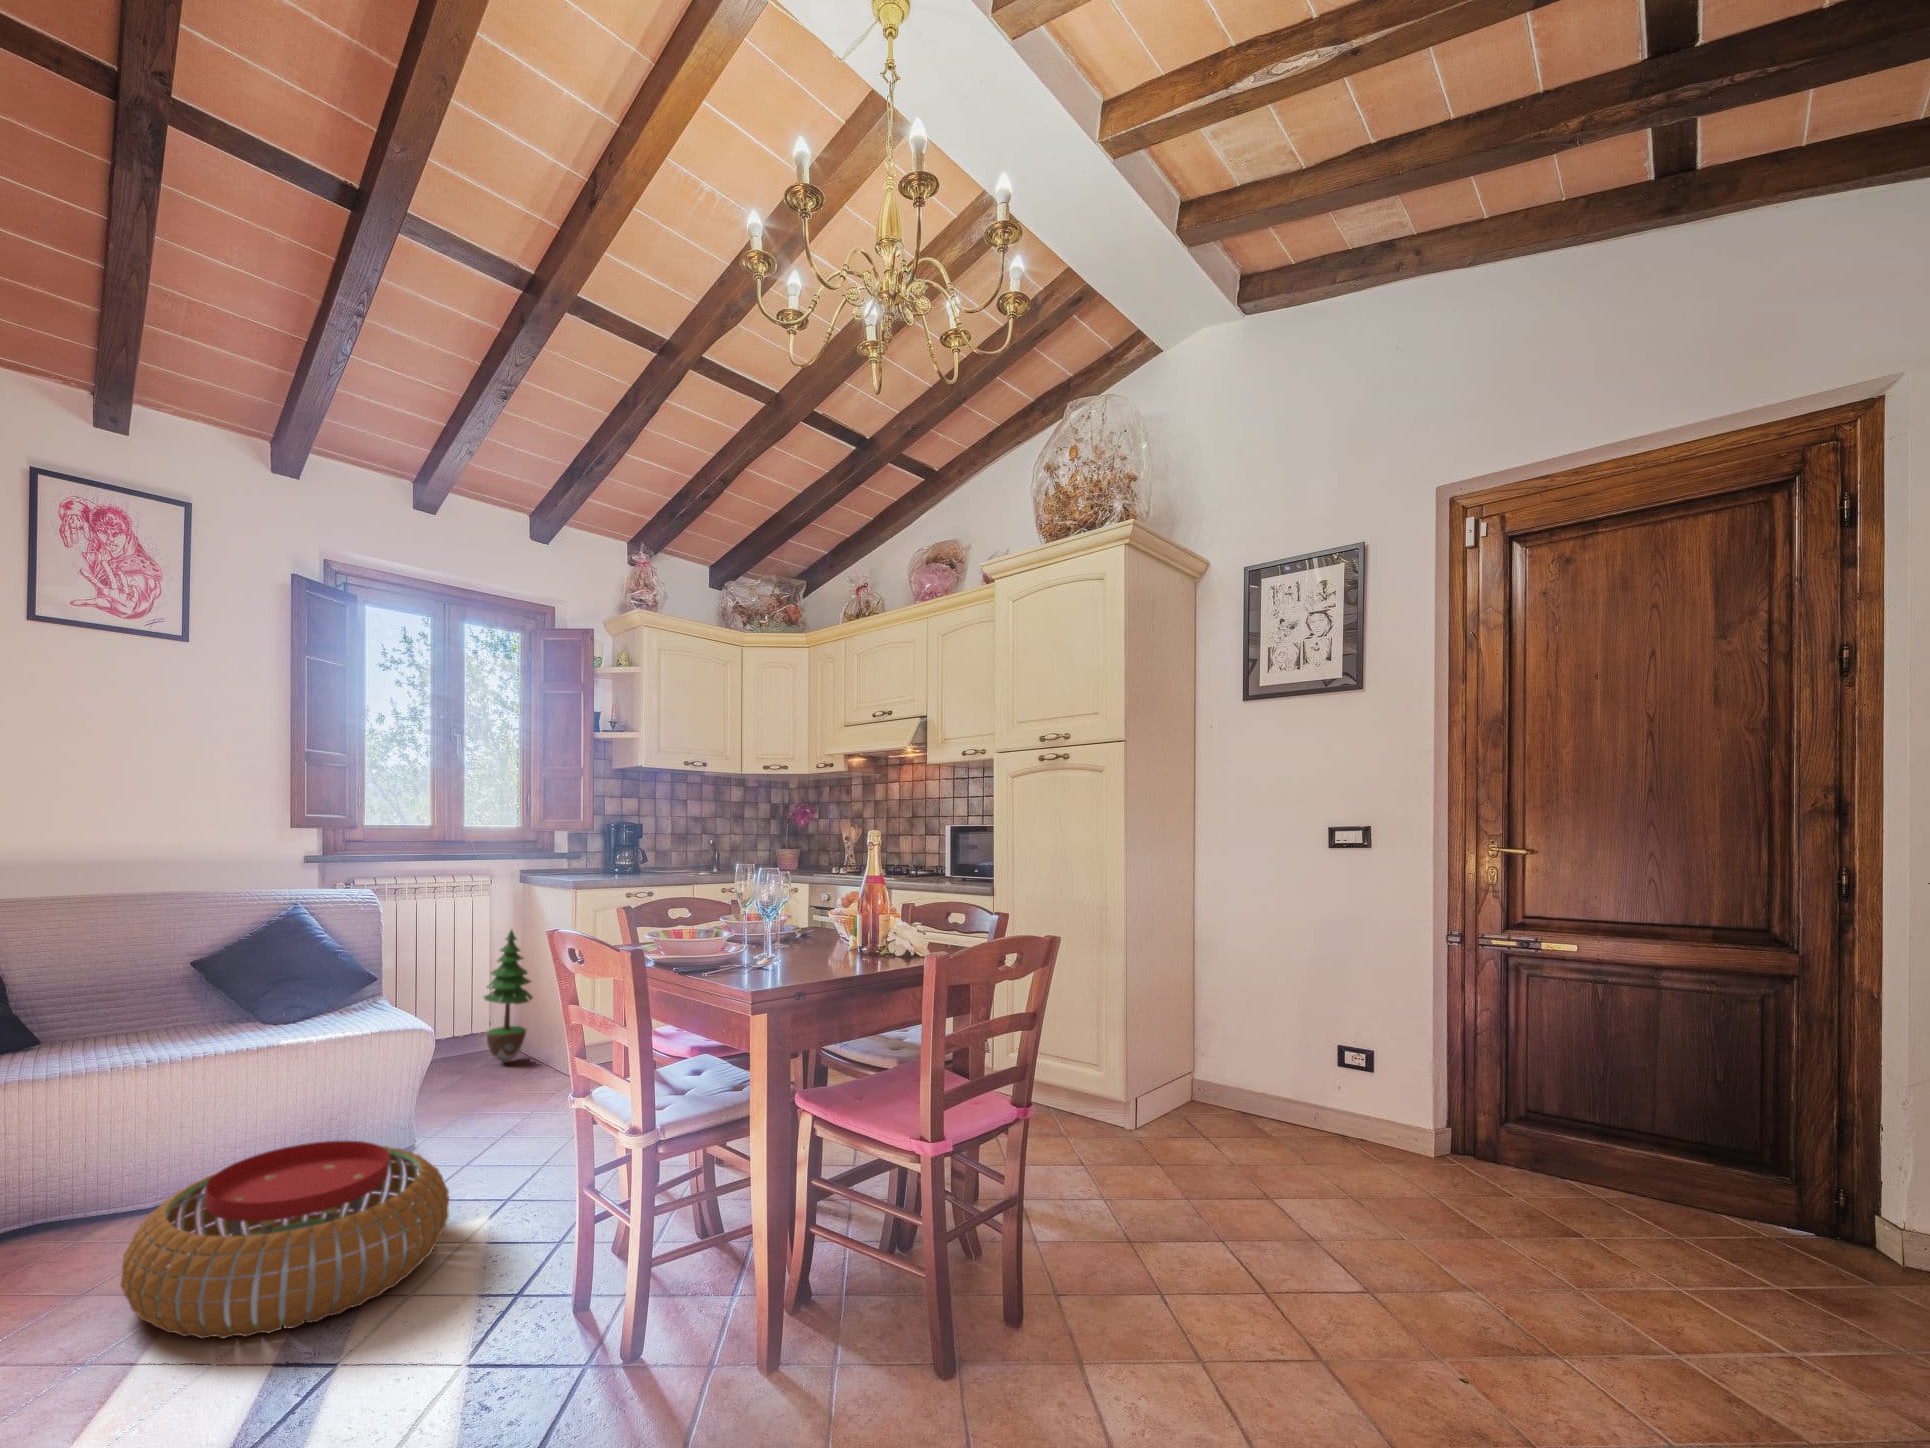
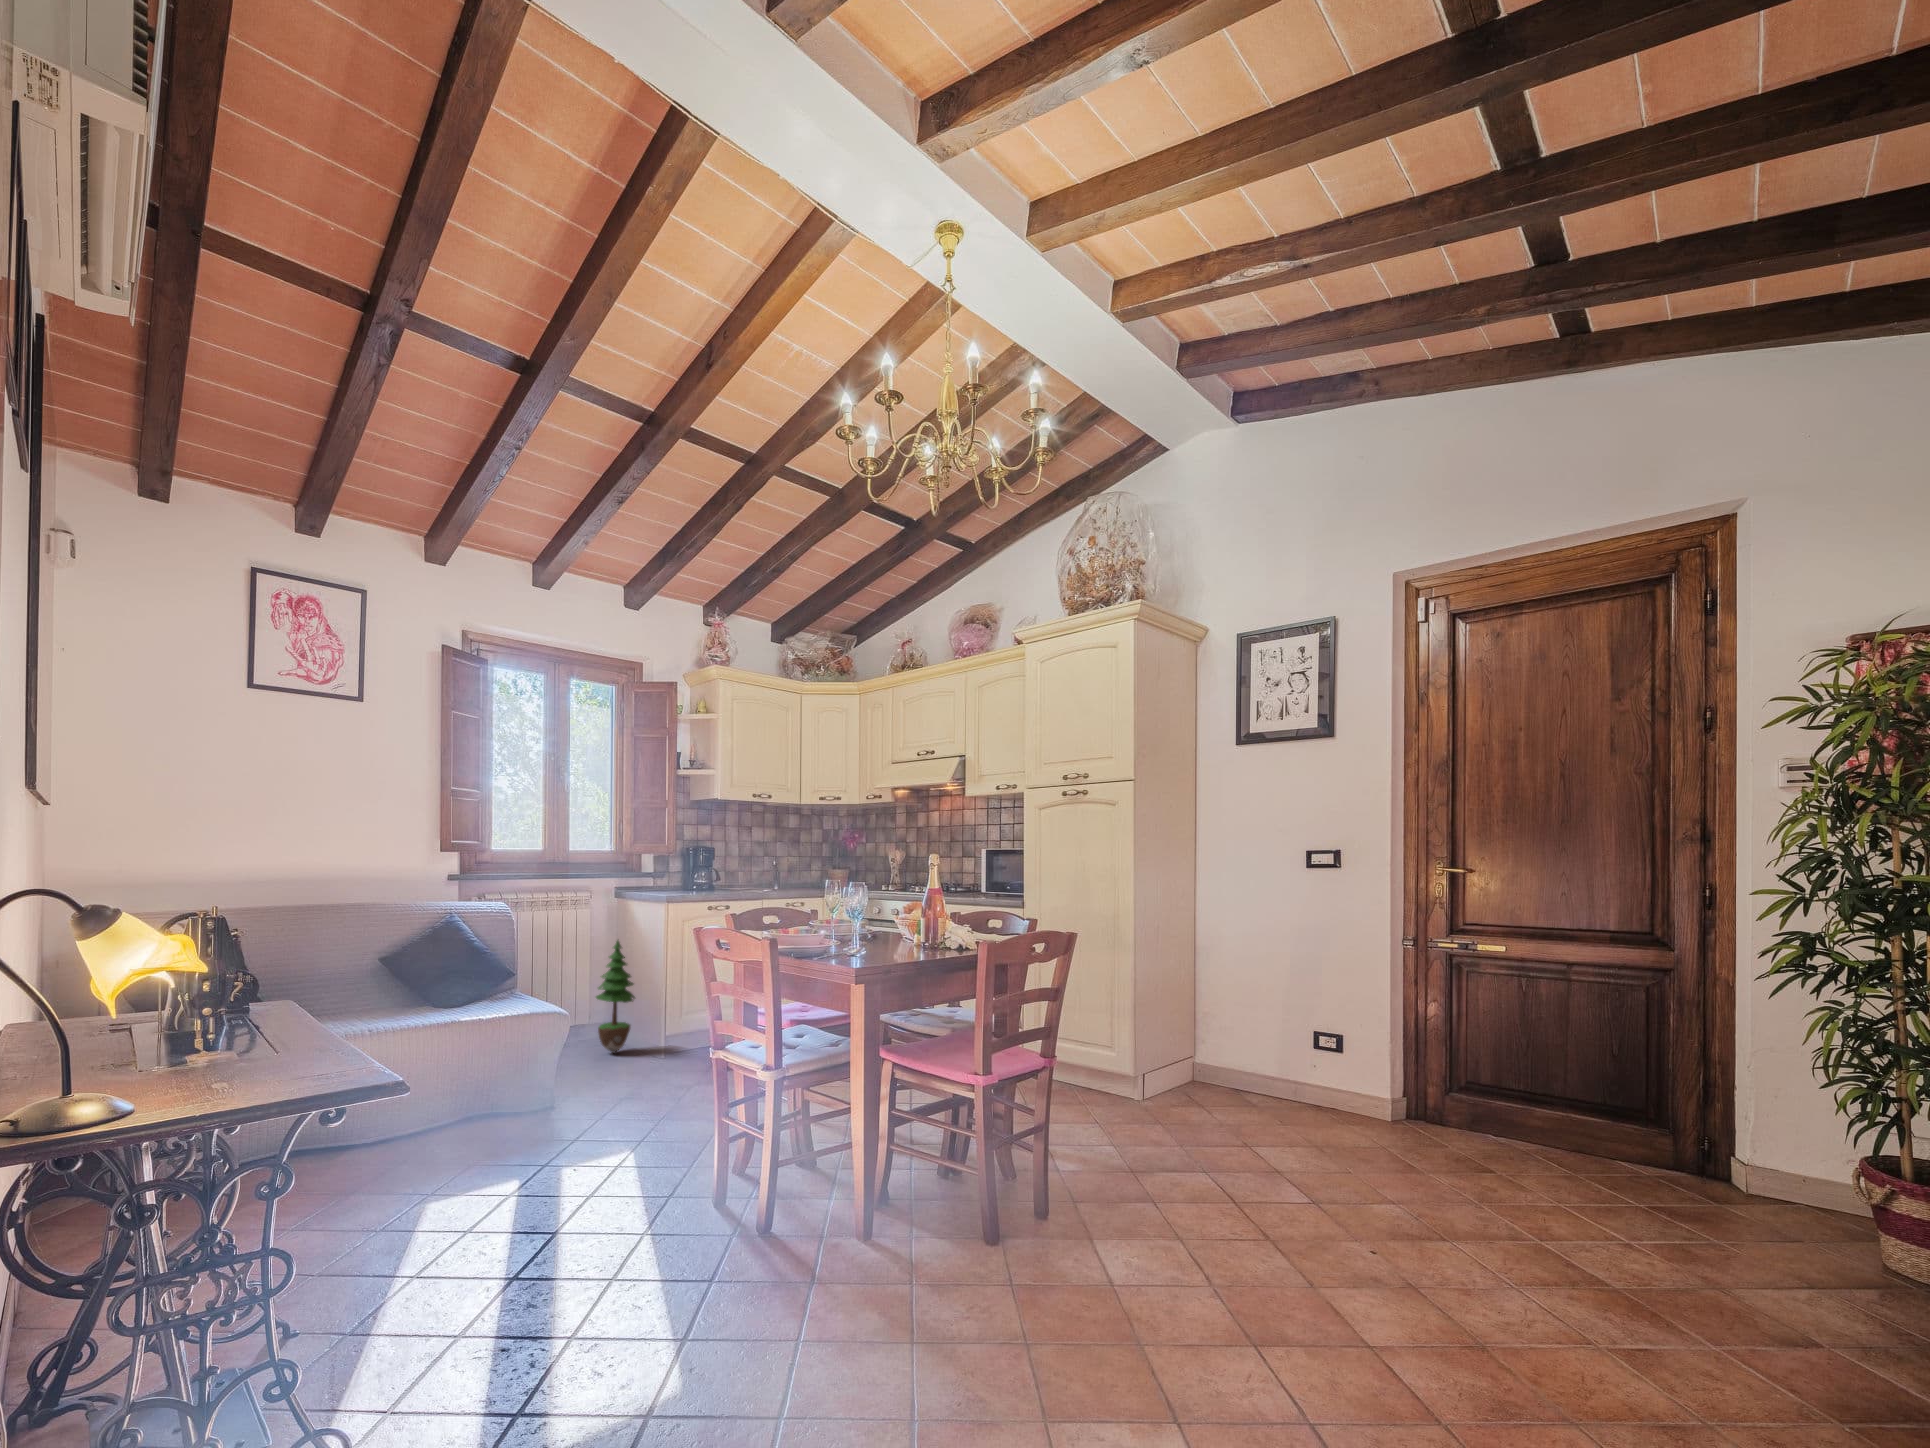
pouf: present [121,1141,449,1338] -> none [390,1100,618,1236]

